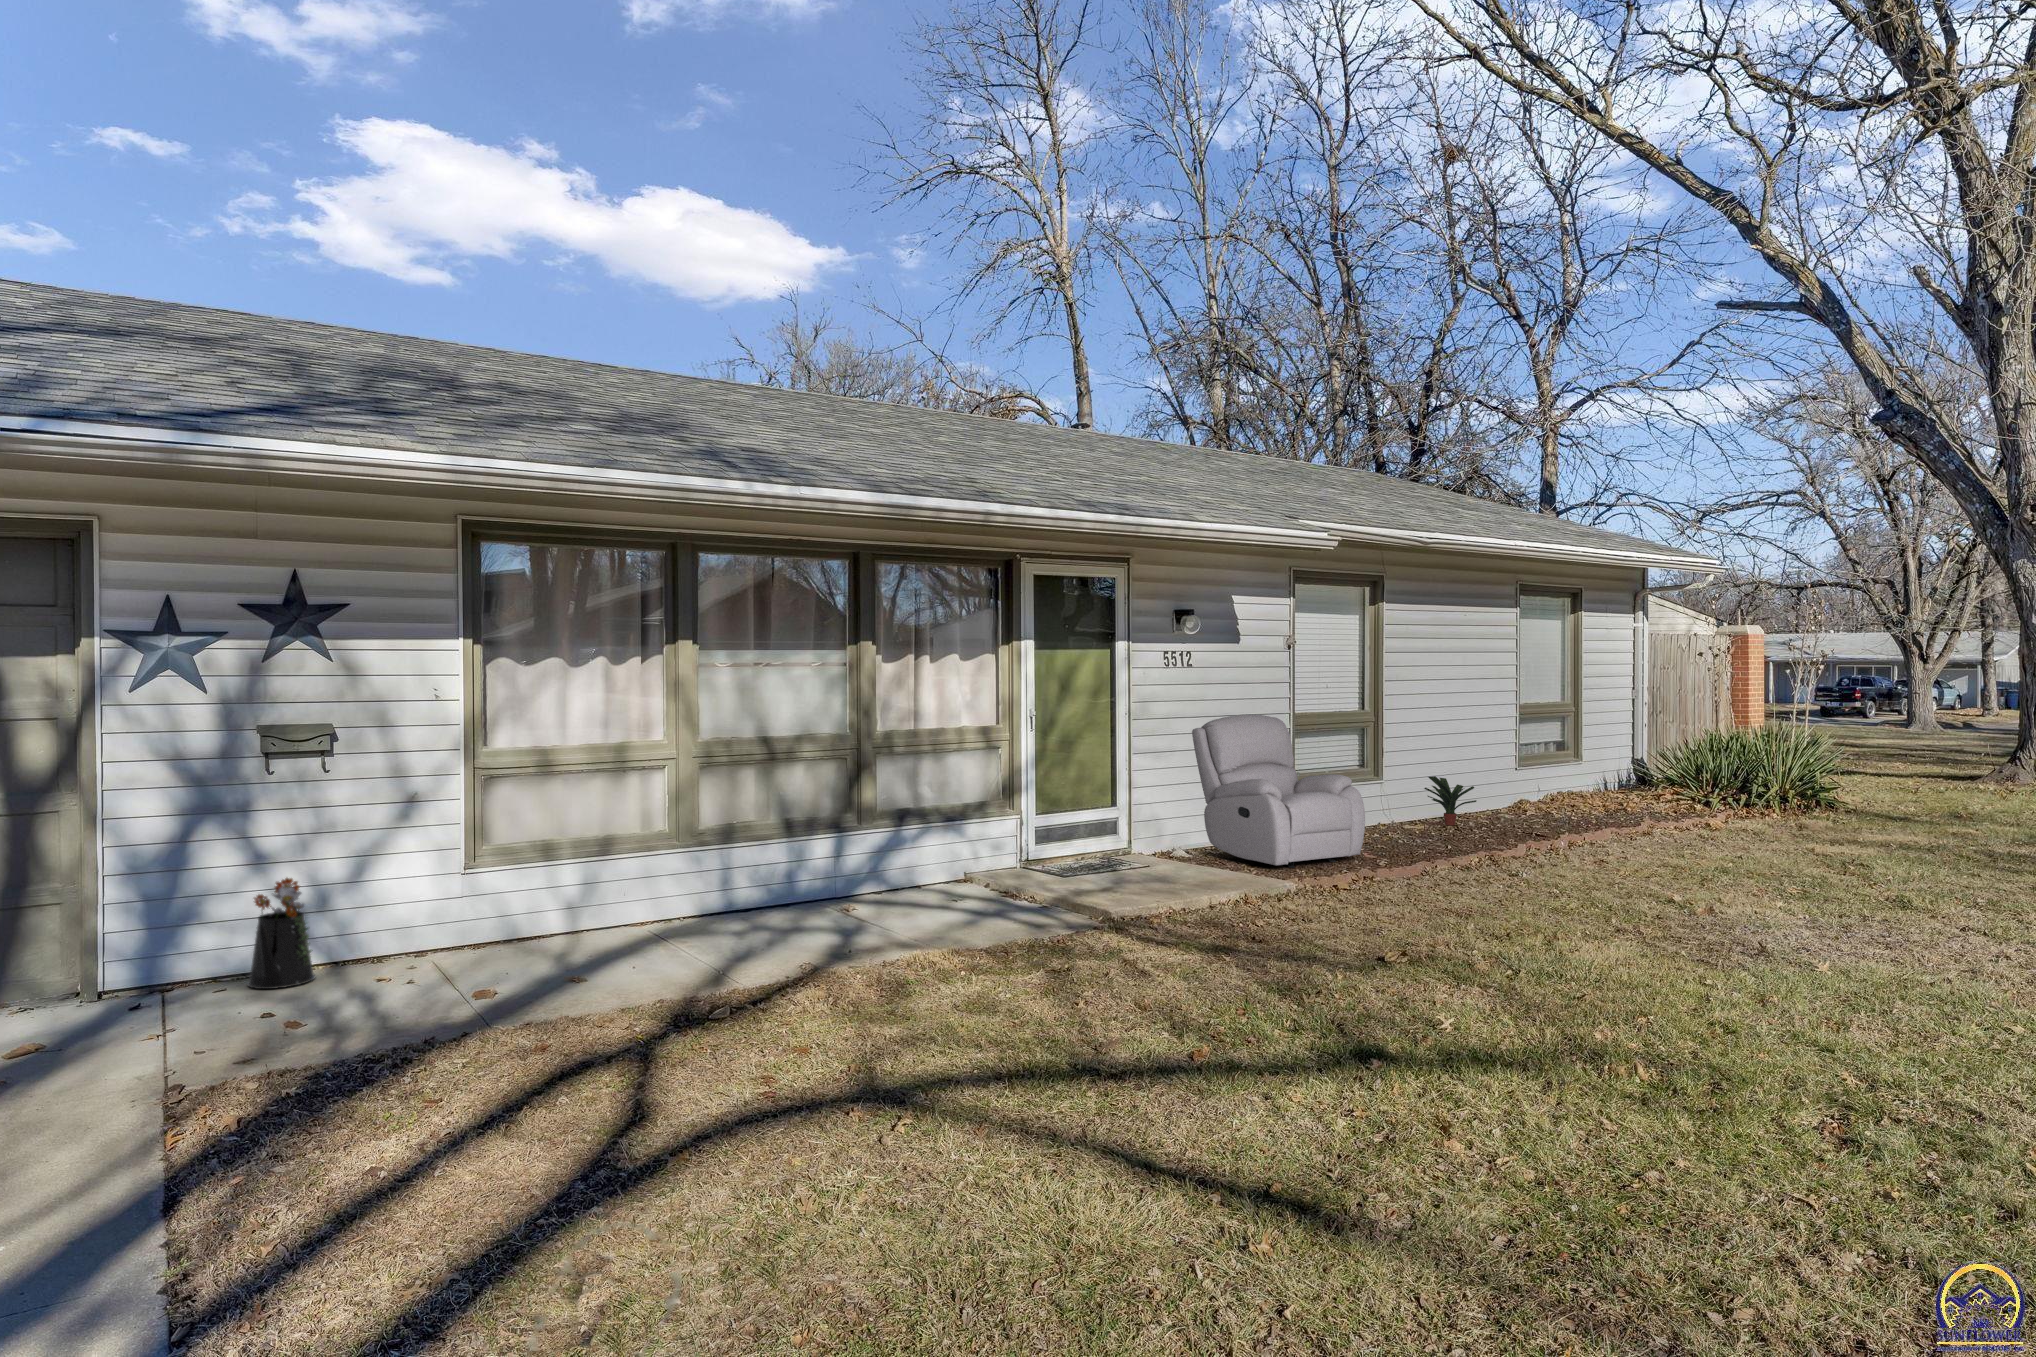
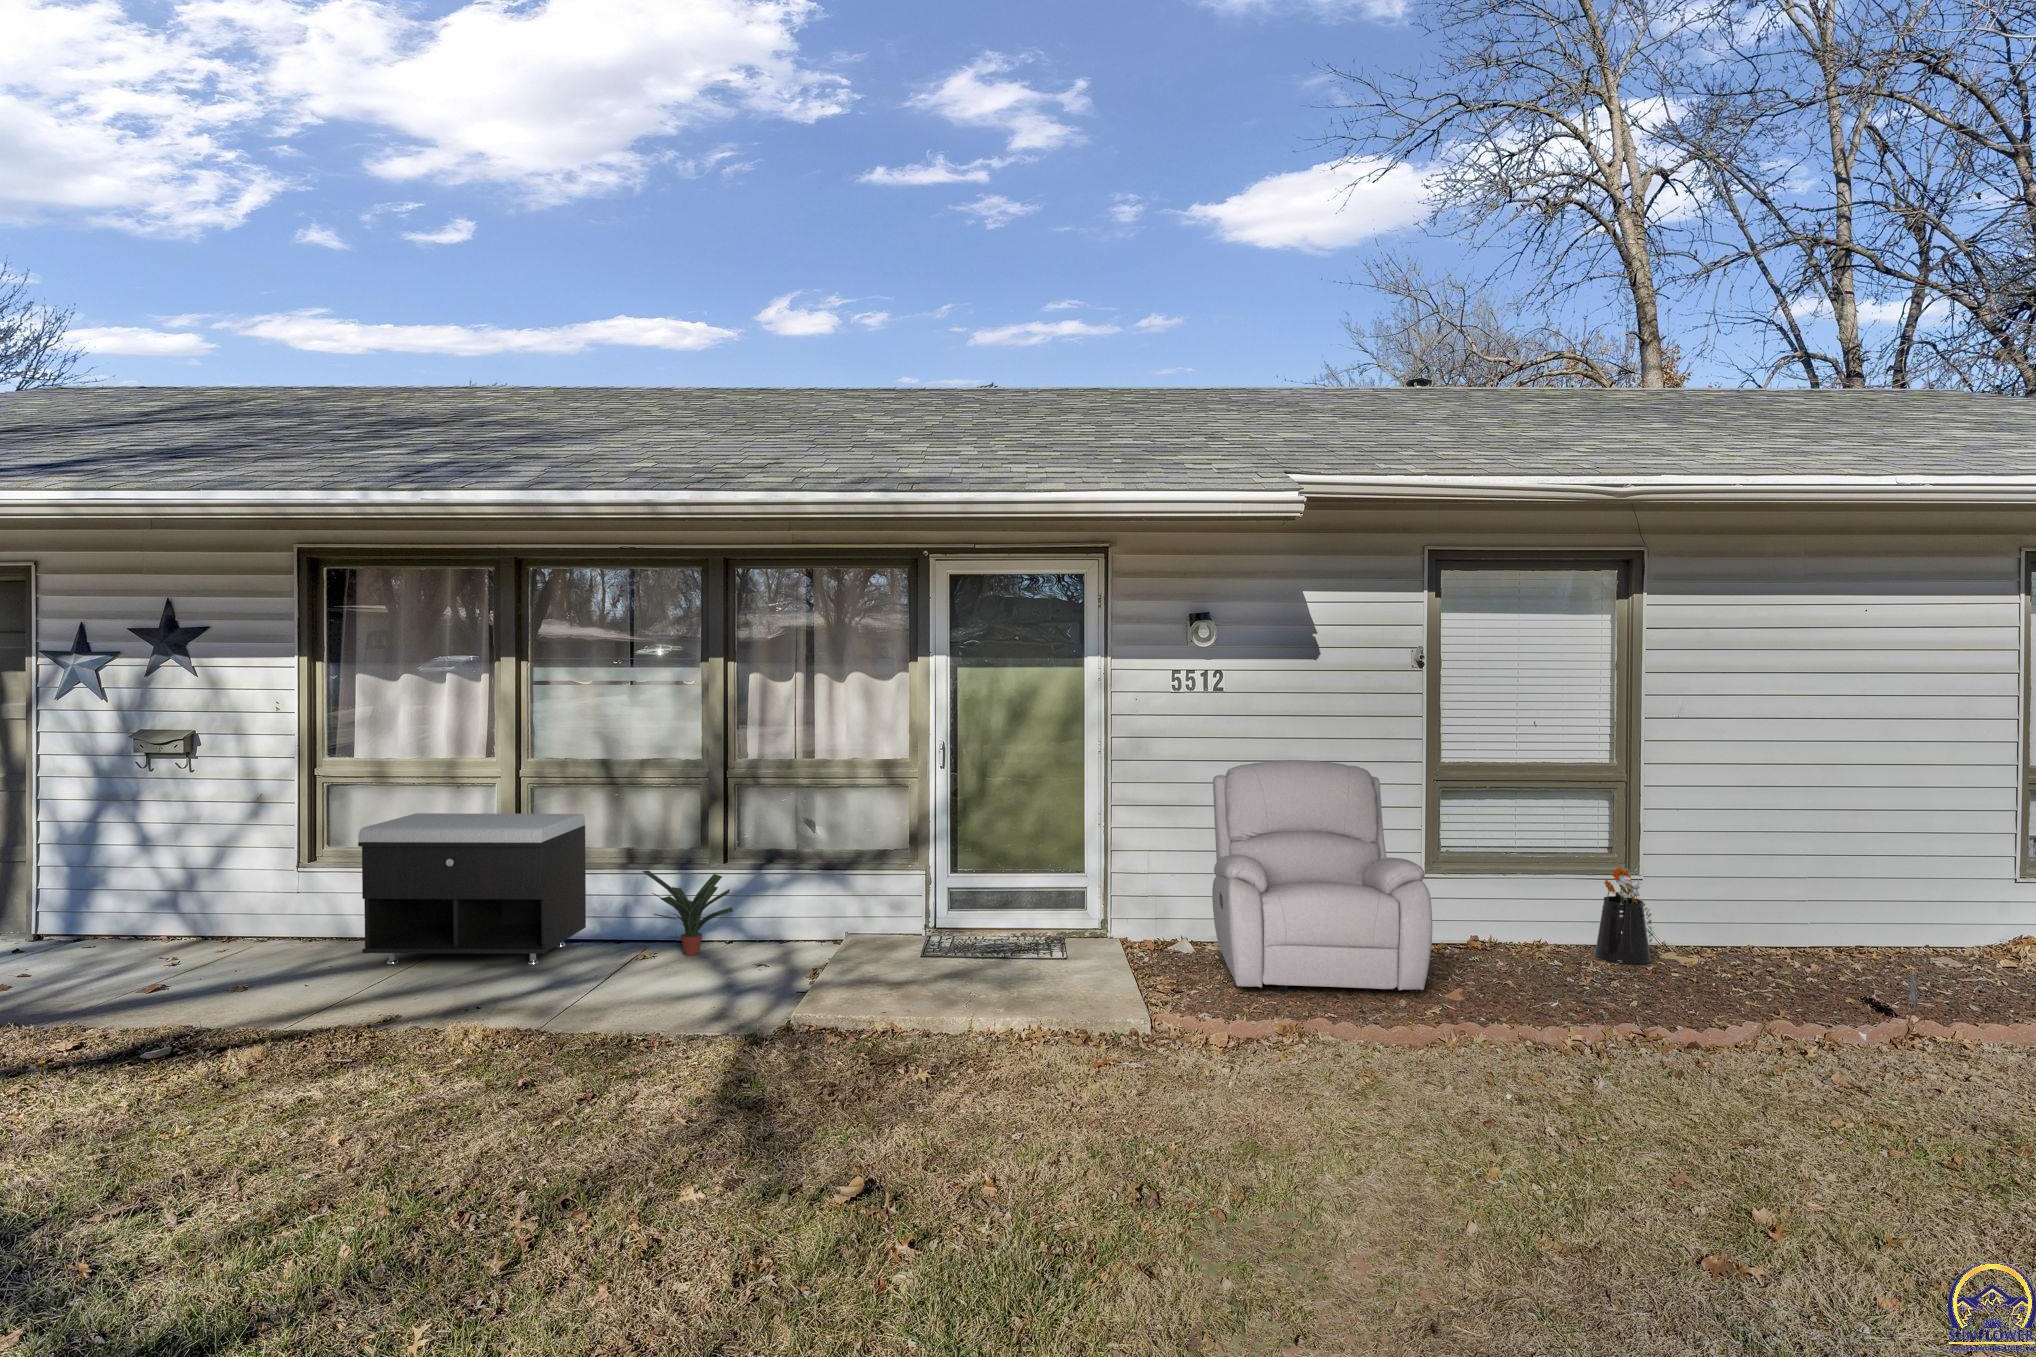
potted plant: present [1424,776,1476,825] -> present [643,871,733,955]
storage bench: none [604,788,805,945] -> present [358,813,586,965]
watering can: present [247,878,315,989] -> present [1594,867,1653,964]

